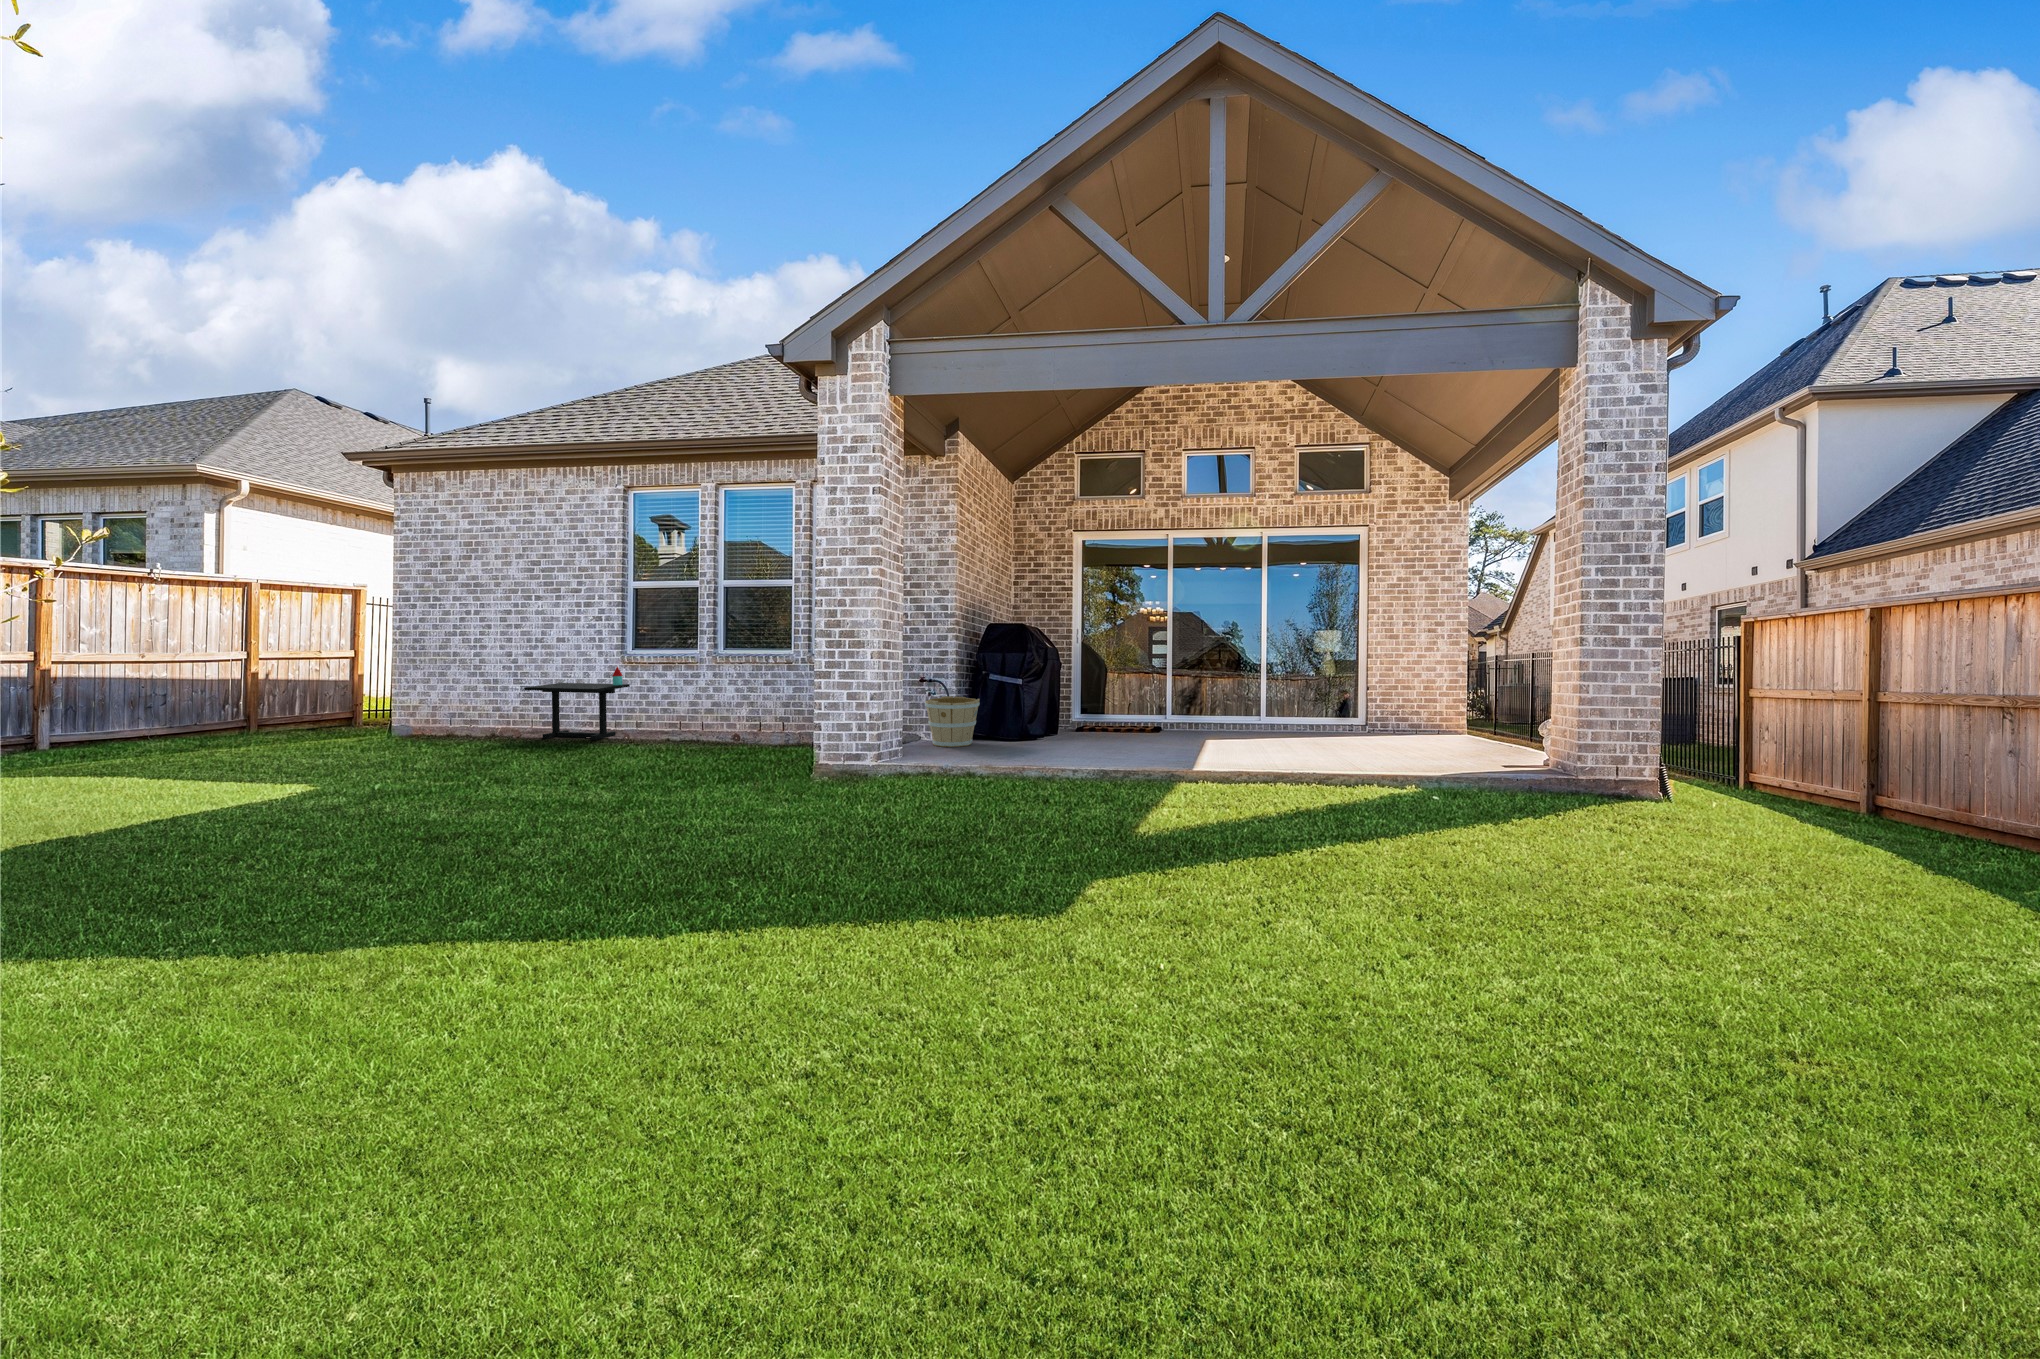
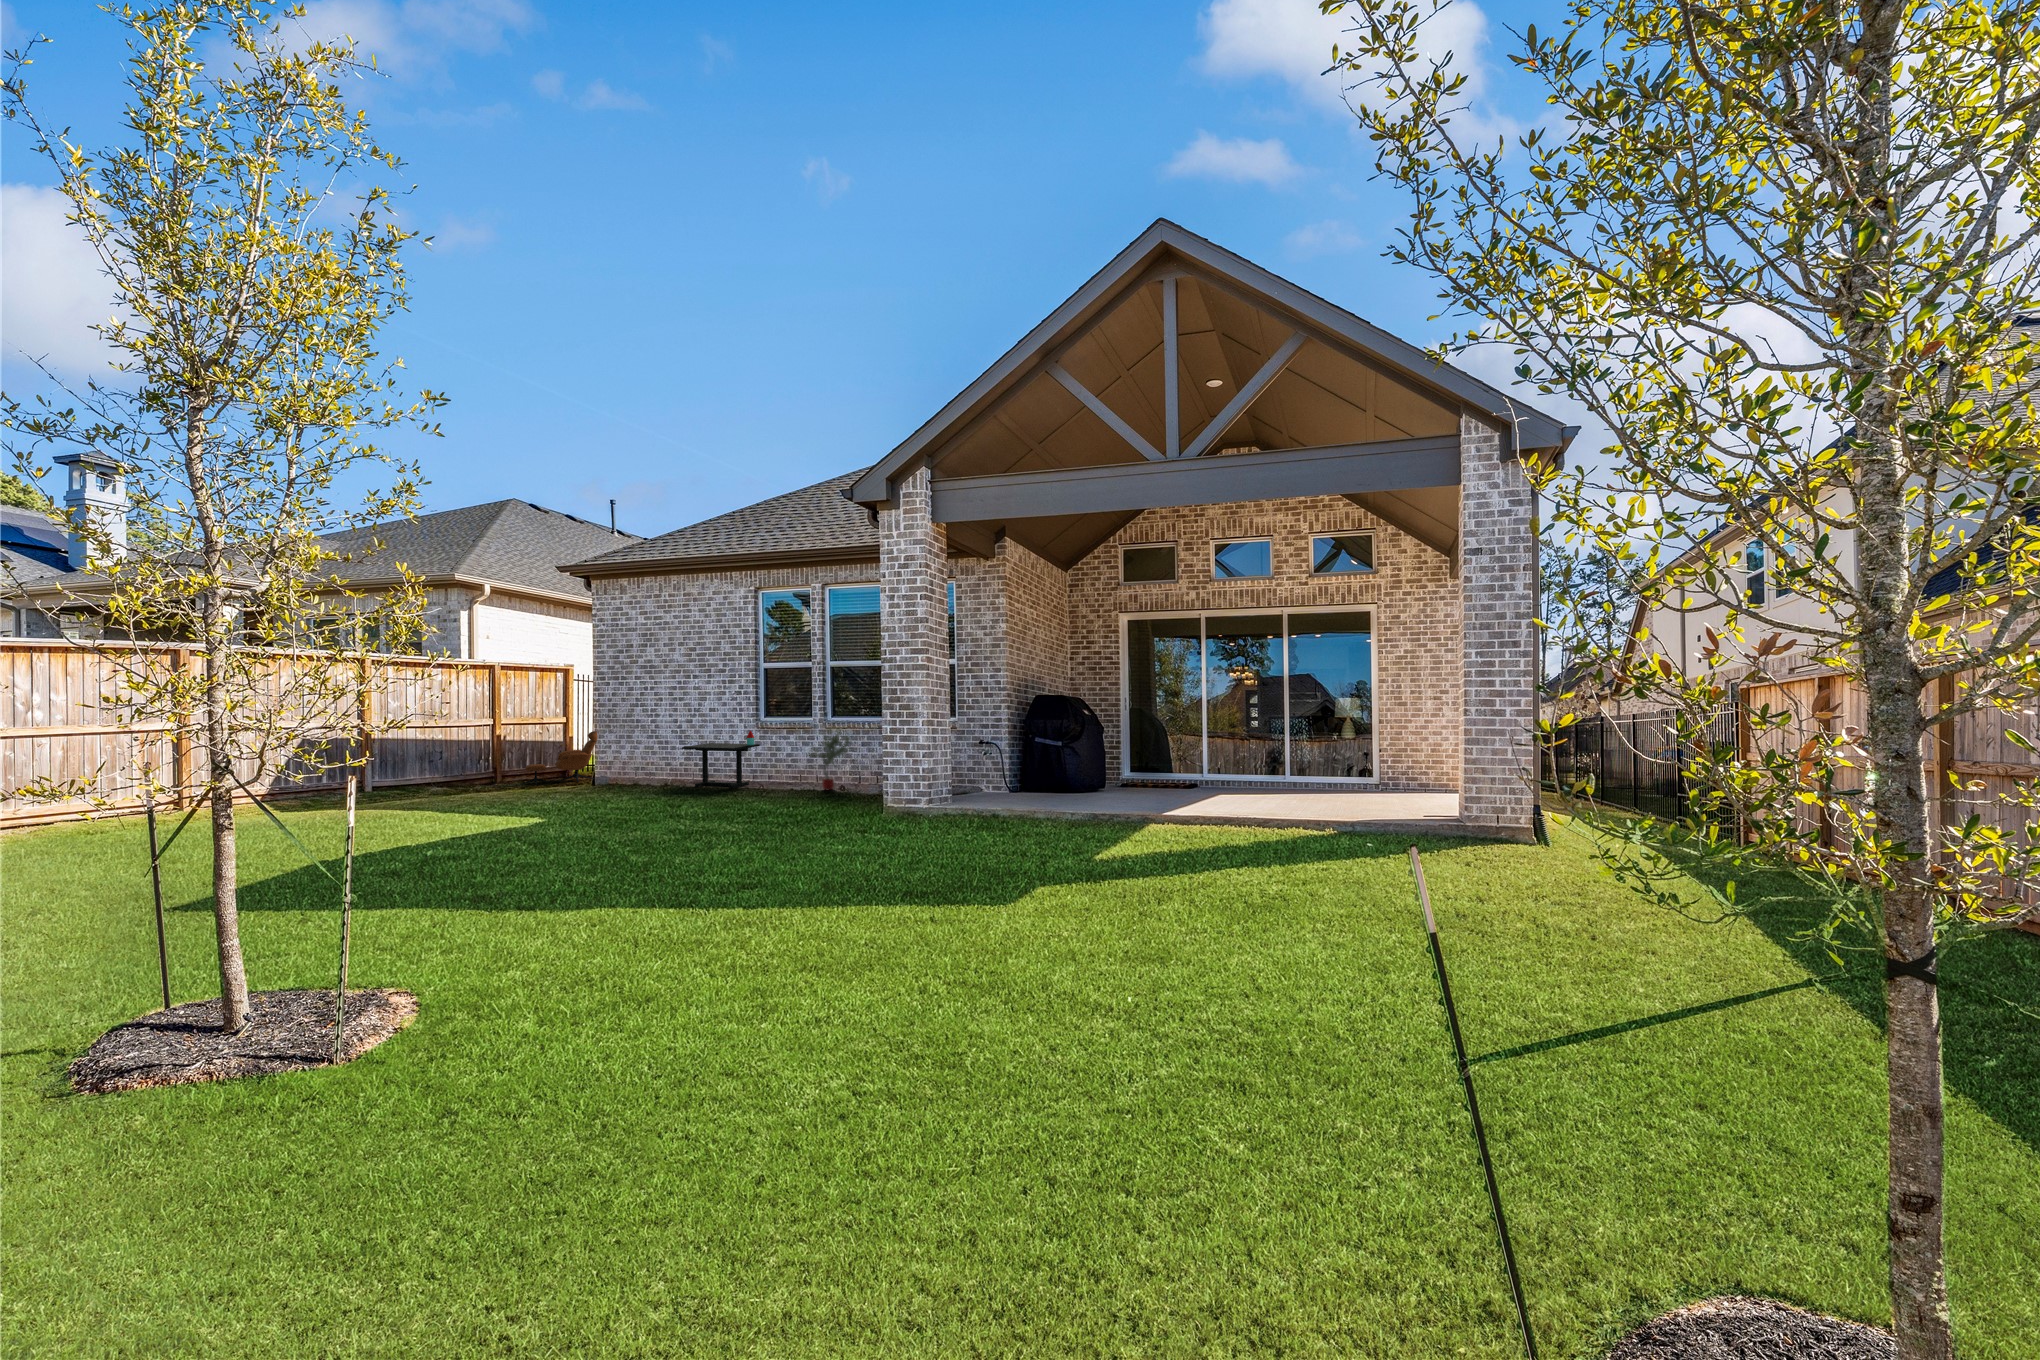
potted tree: none [695,662,755,742] -> present [807,730,850,791]
lounge chair: none [293,667,403,737] -> present [522,731,598,785]
wooden bucket: present [925,696,980,747] -> none [981,754,1025,796]

